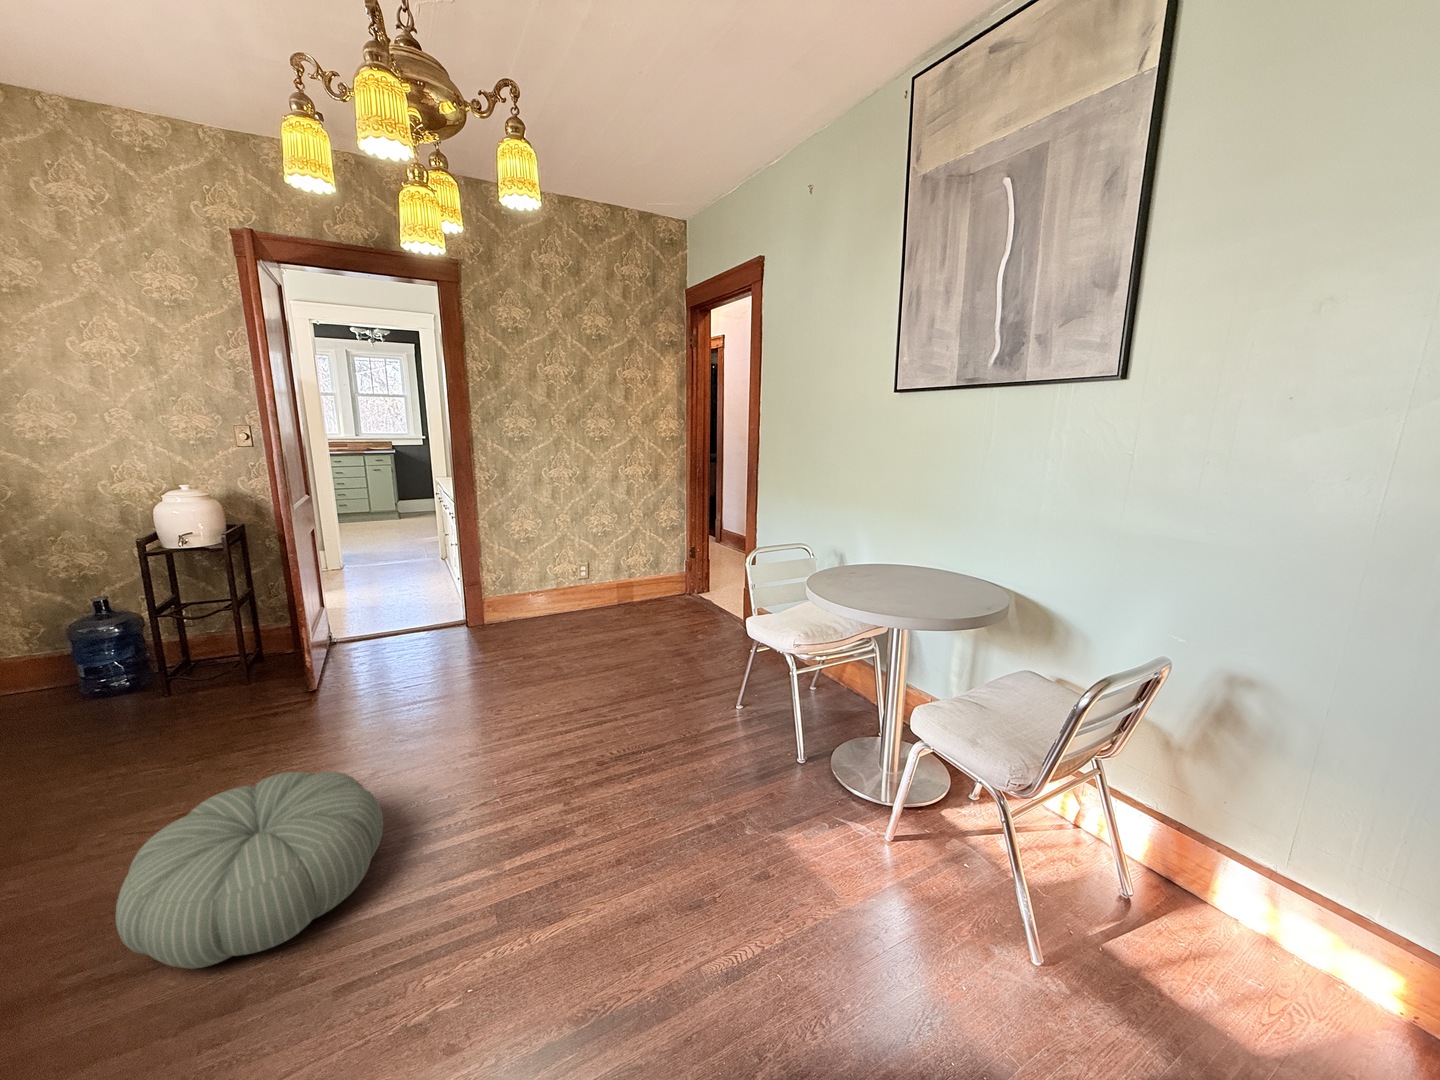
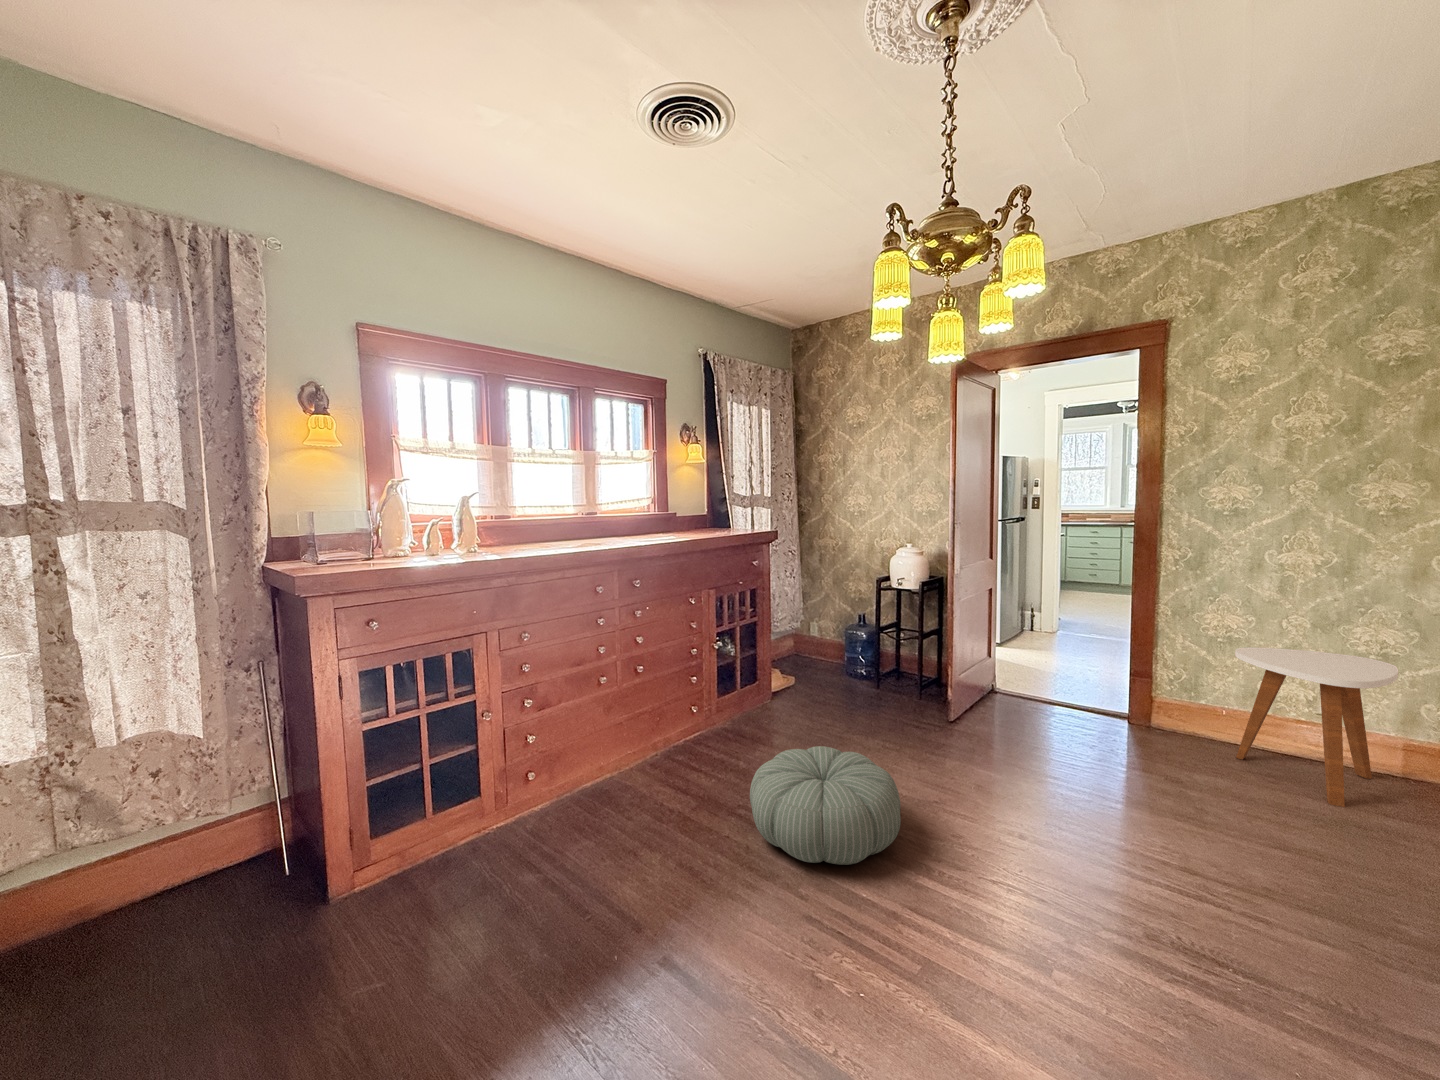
side table: none [541,534,621,632] -> present [1235,647,1398,807]

